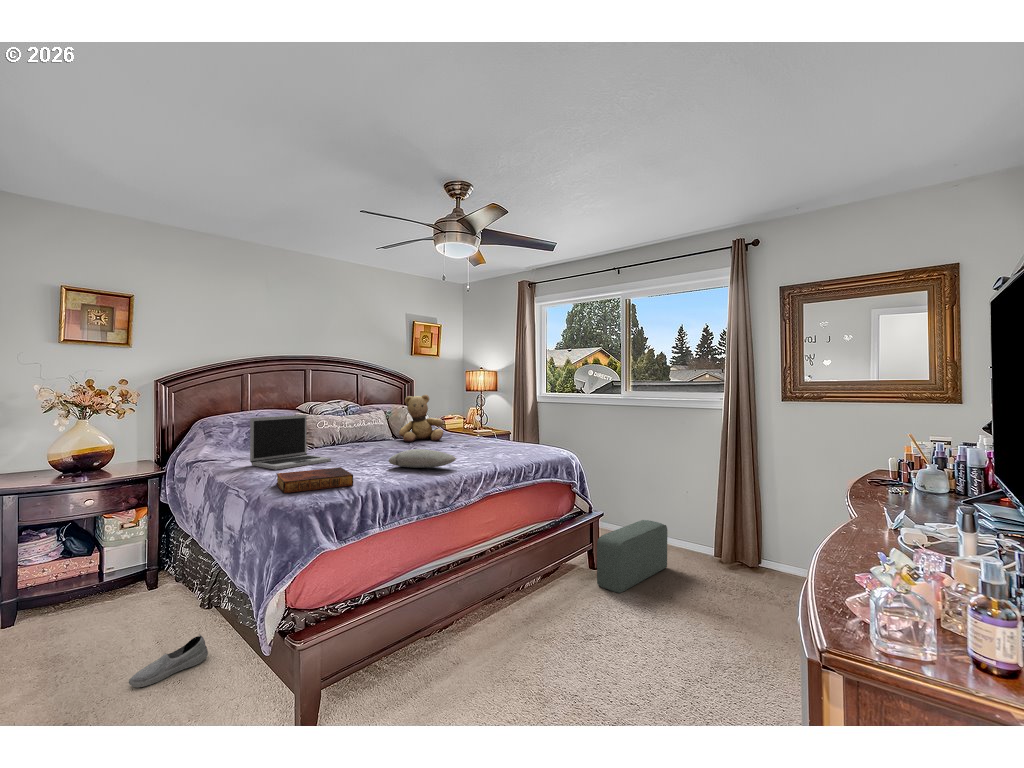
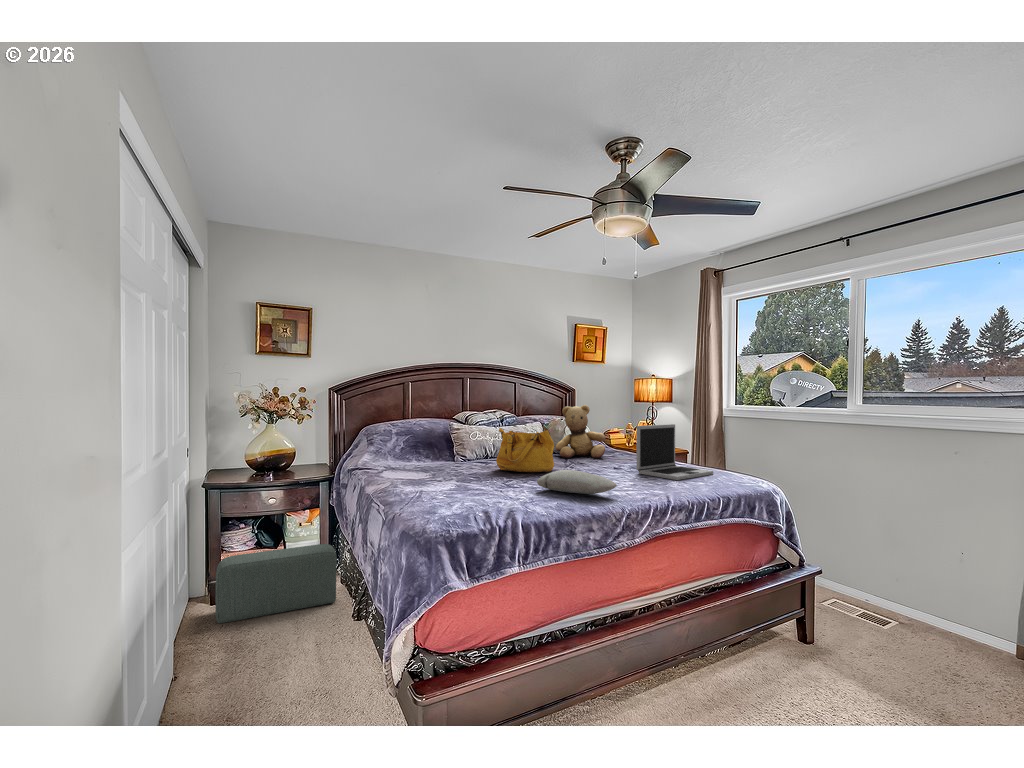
handbag: none [346,414,400,455] -> present [496,426,554,472]
laptop: present [250,415,331,470] -> present [636,424,713,480]
book: present [276,467,353,493] -> none [415,487,493,514]
pouf: present [597,520,667,593] -> present [215,544,337,623]
shoe: present [129,635,208,687] -> none [280,651,352,698]

